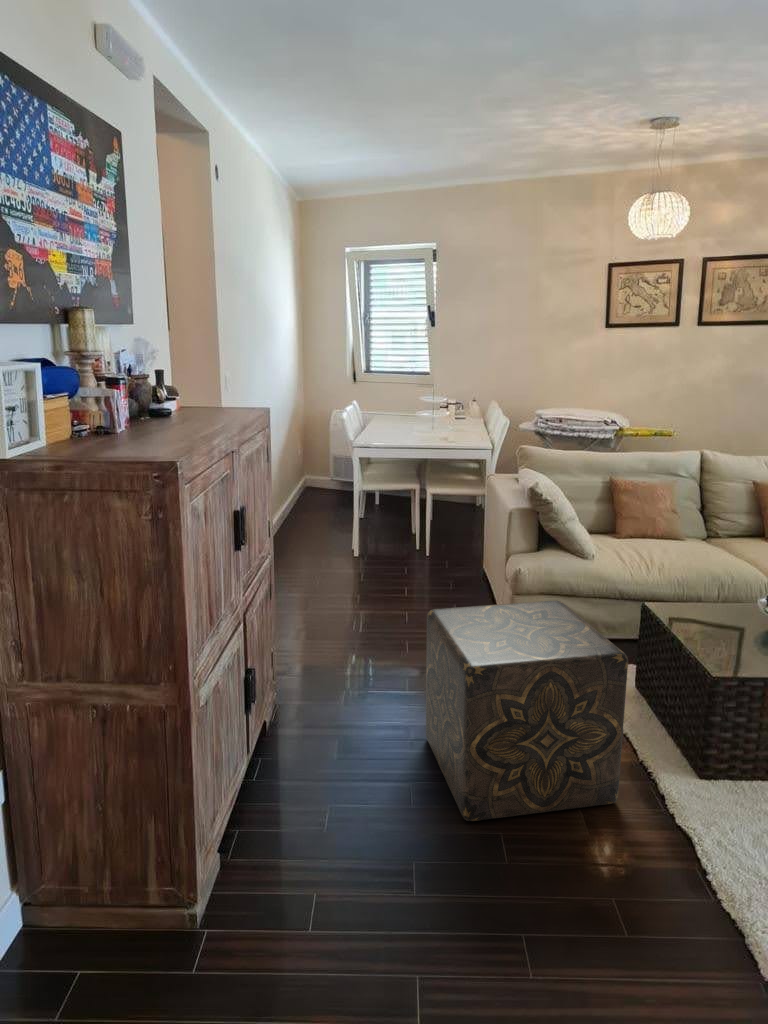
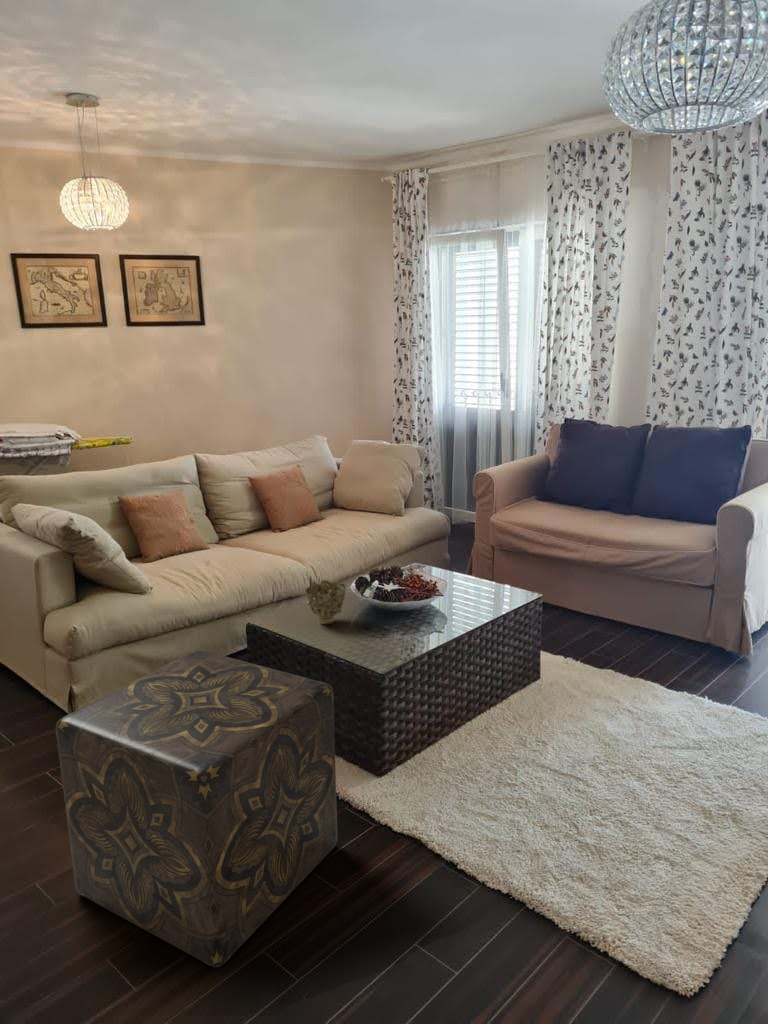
decorative bowl: none [702,583,747,627] -> present [306,580,346,624]

